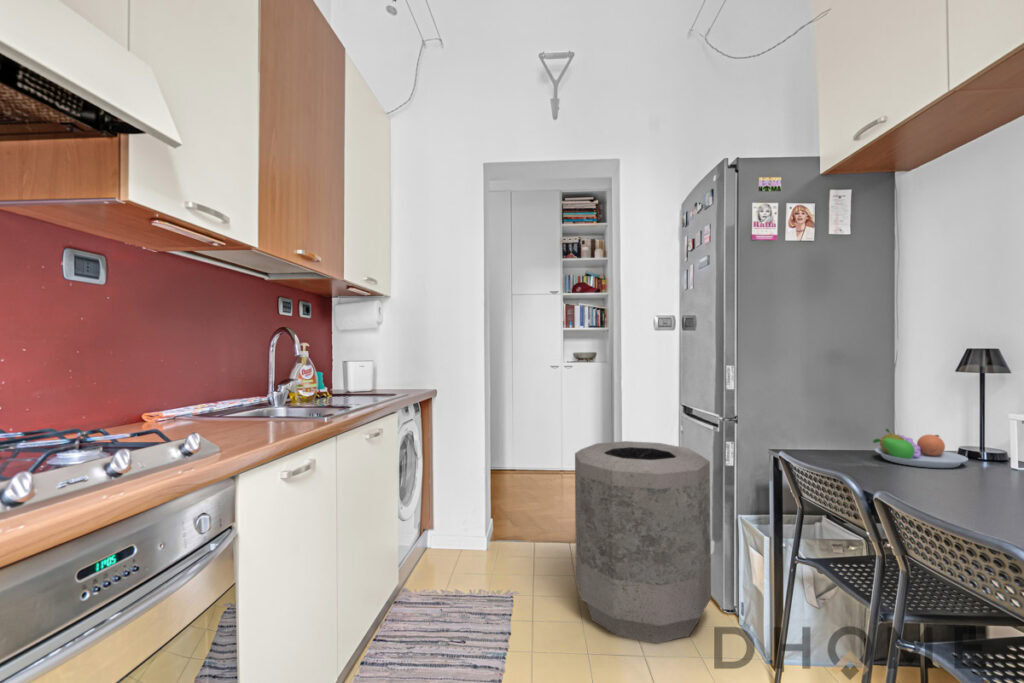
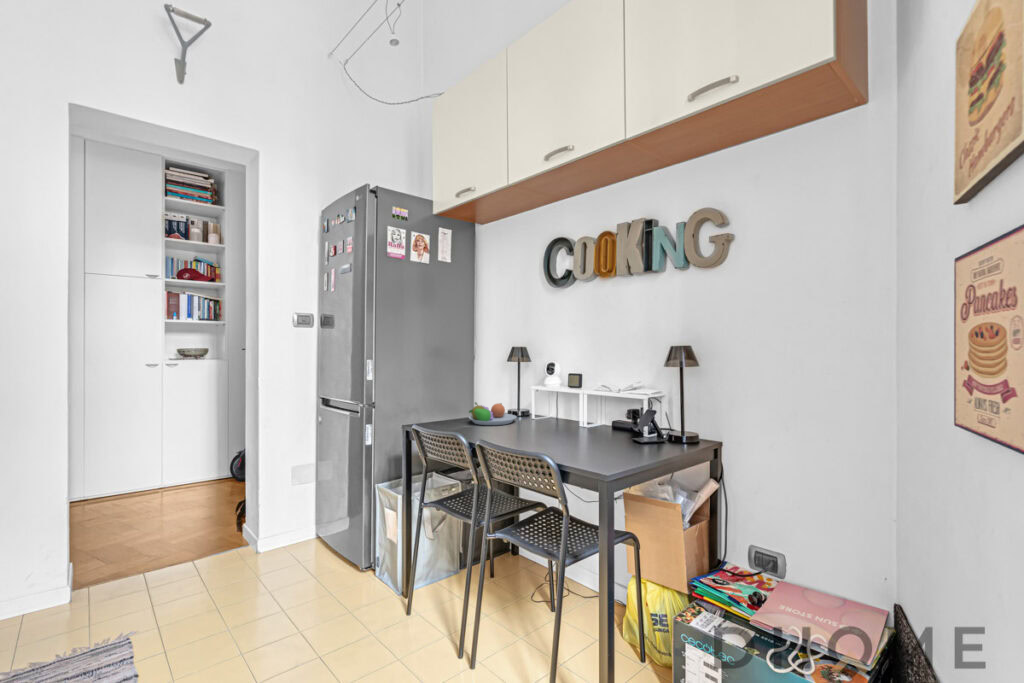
trash can: present [575,441,711,643] -> none [213,435,352,626]

